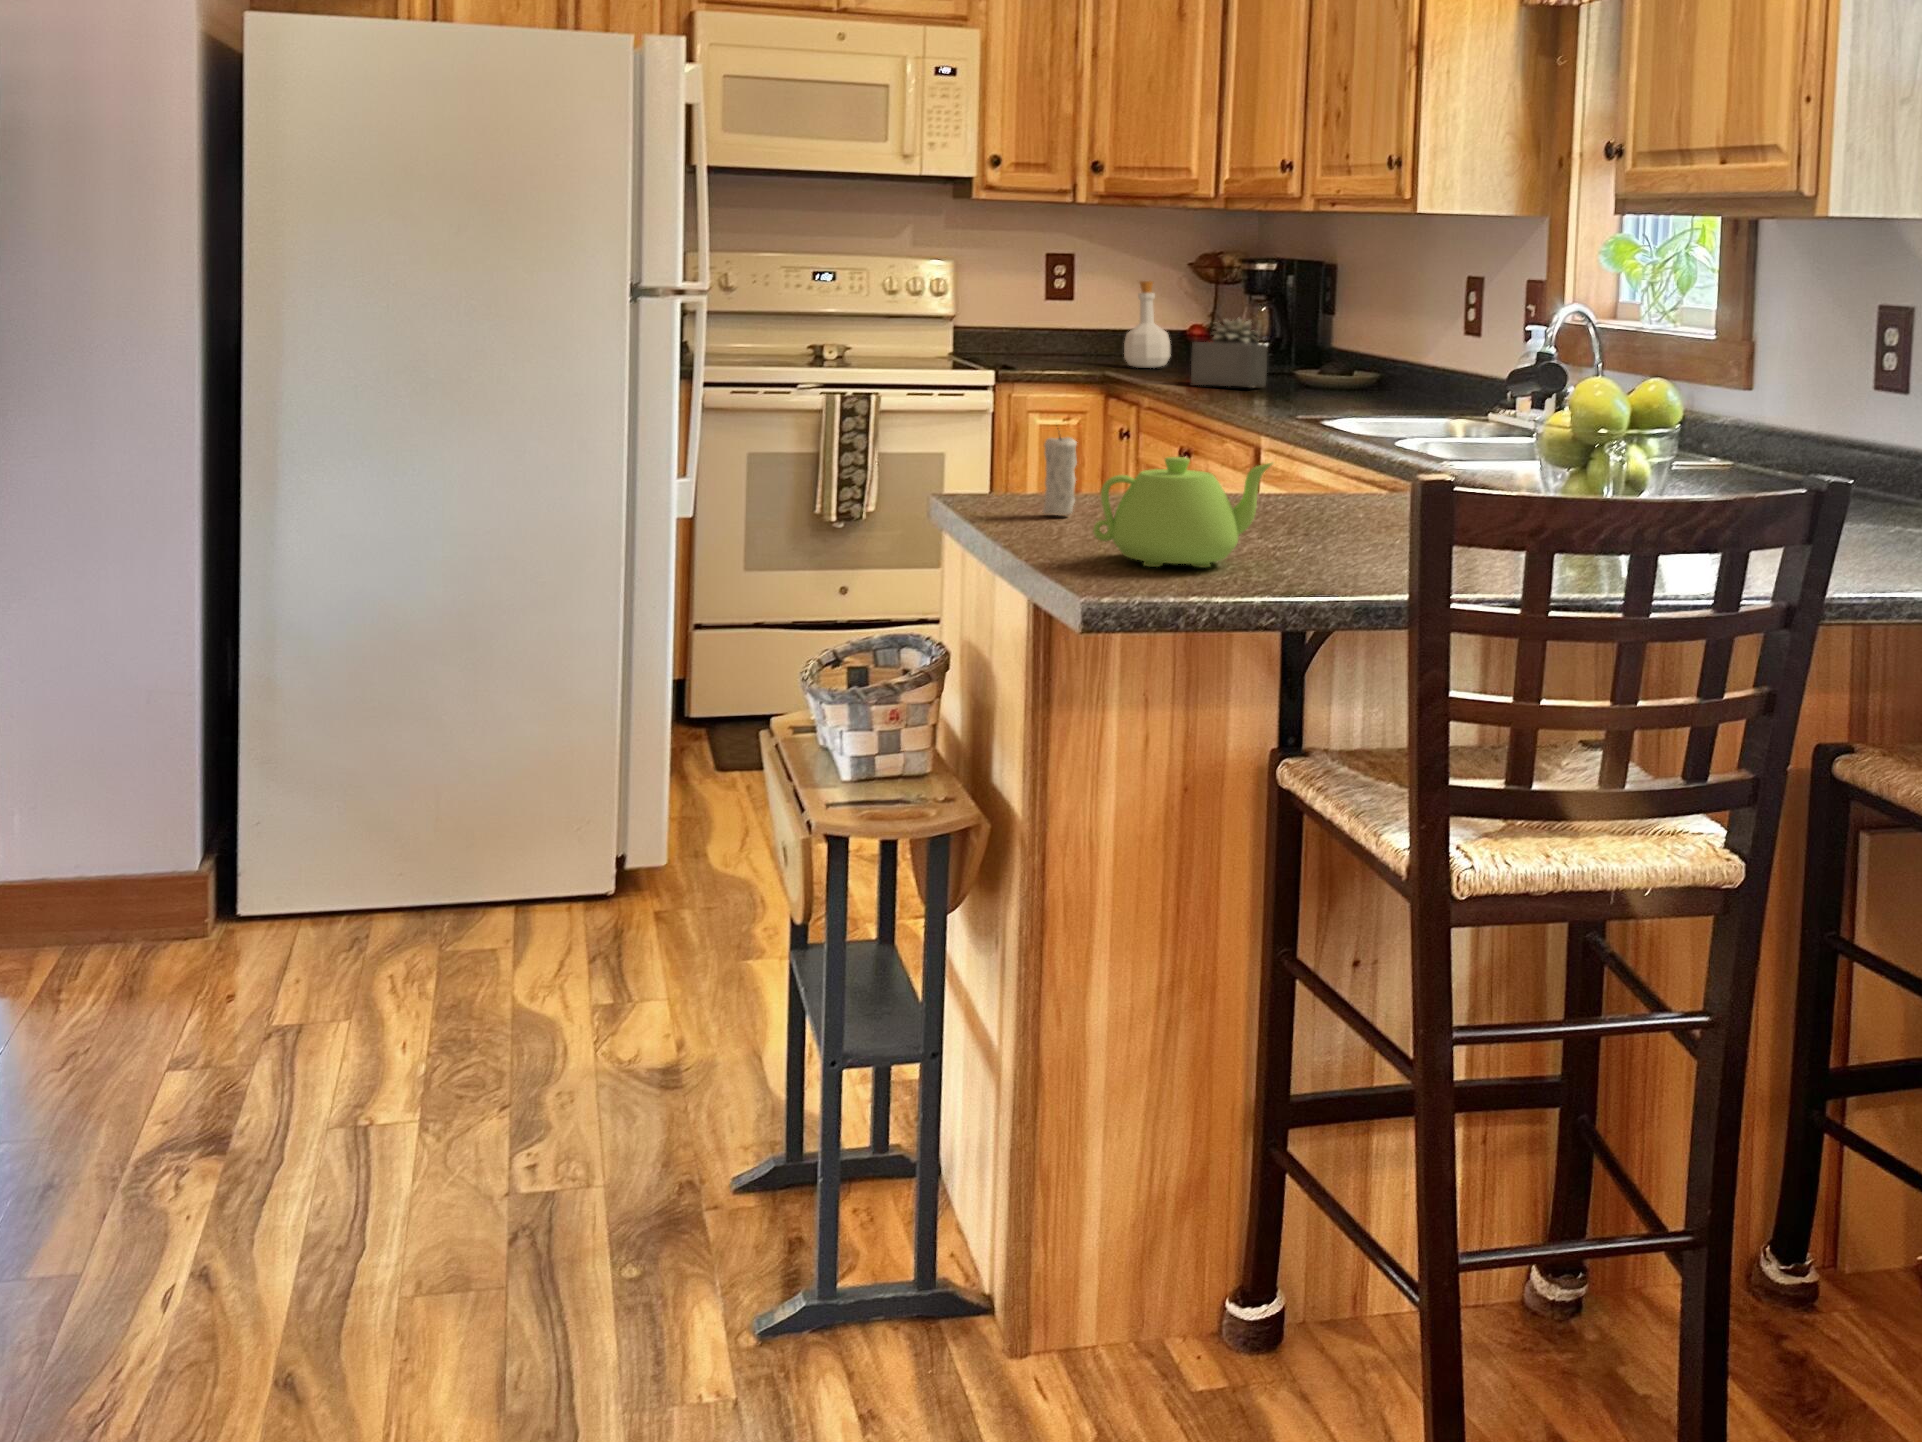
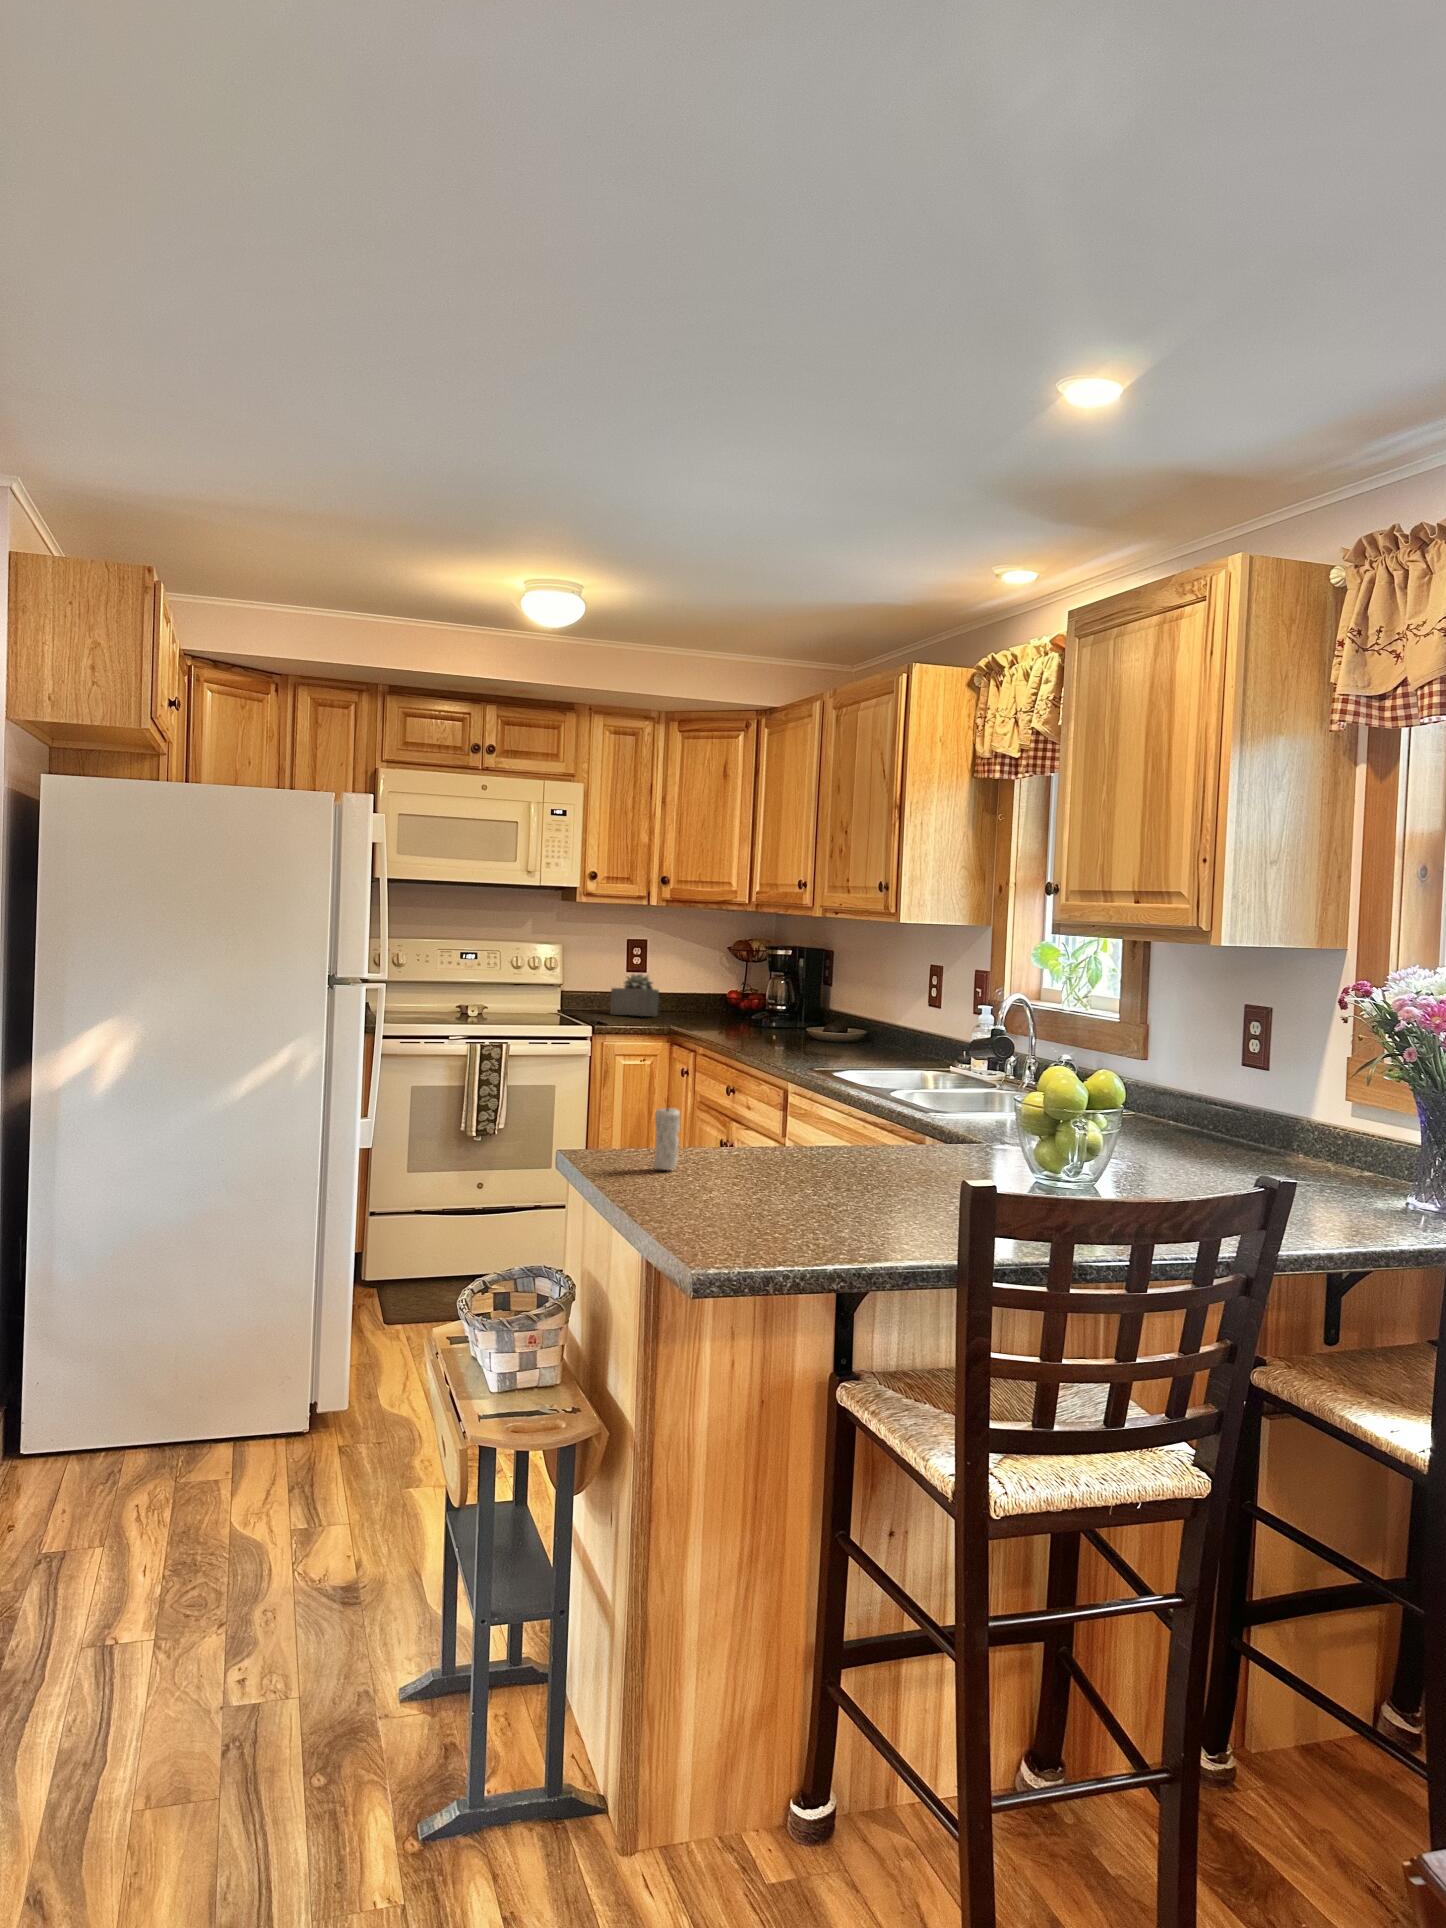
bottle: present [1124,281,1171,368] -> none [683,960,715,1021]
succulent plant: present [1191,318,1268,387] -> present [610,973,659,1016]
teapot: present [1093,457,1273,567] -> none [702,1136,845,1227]

